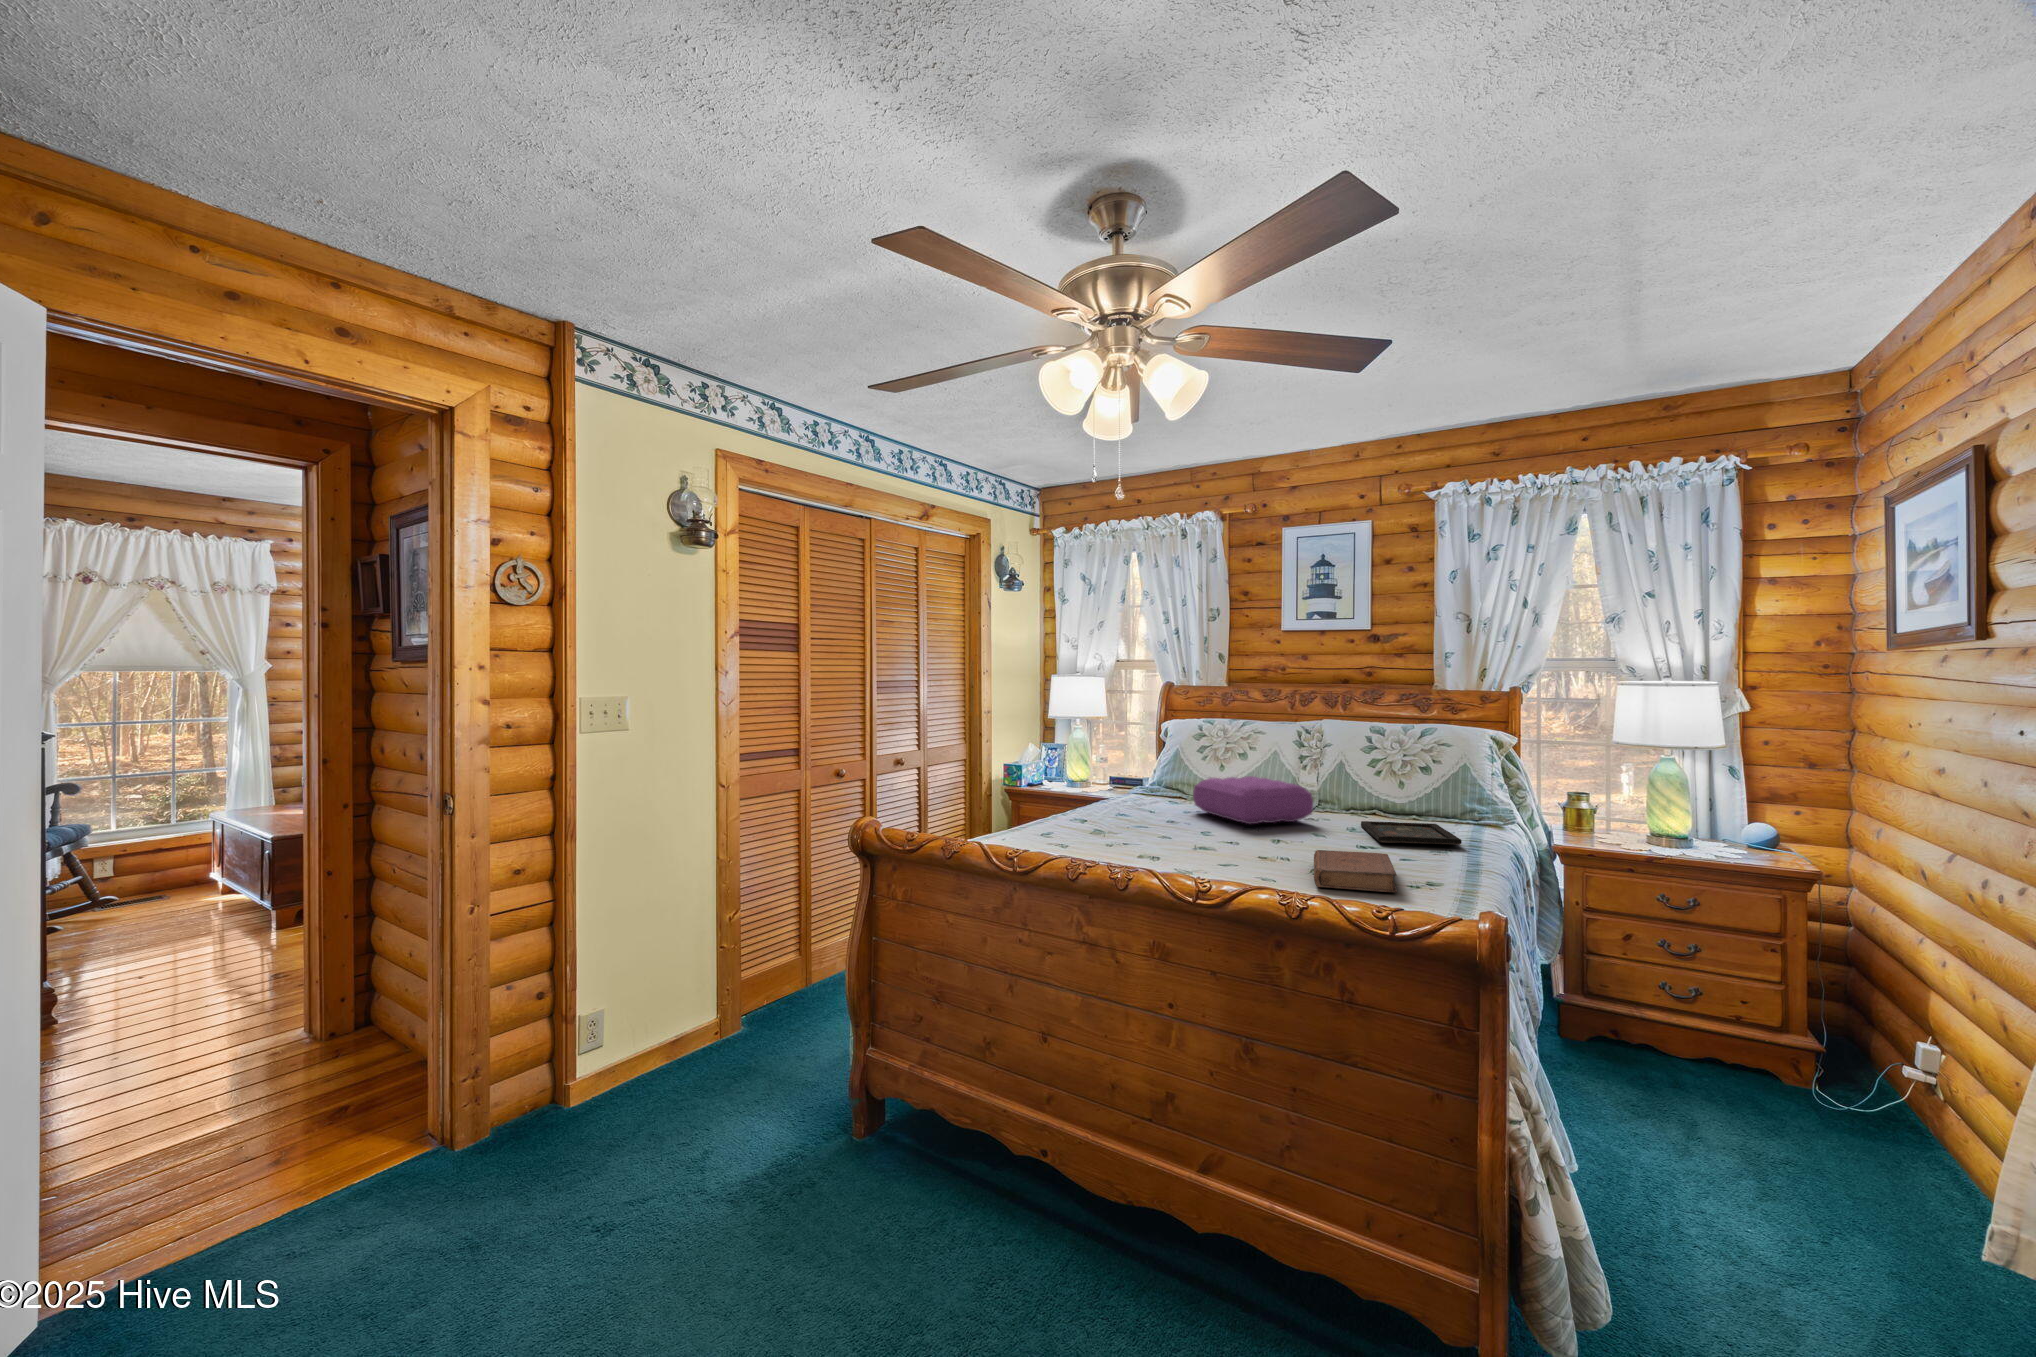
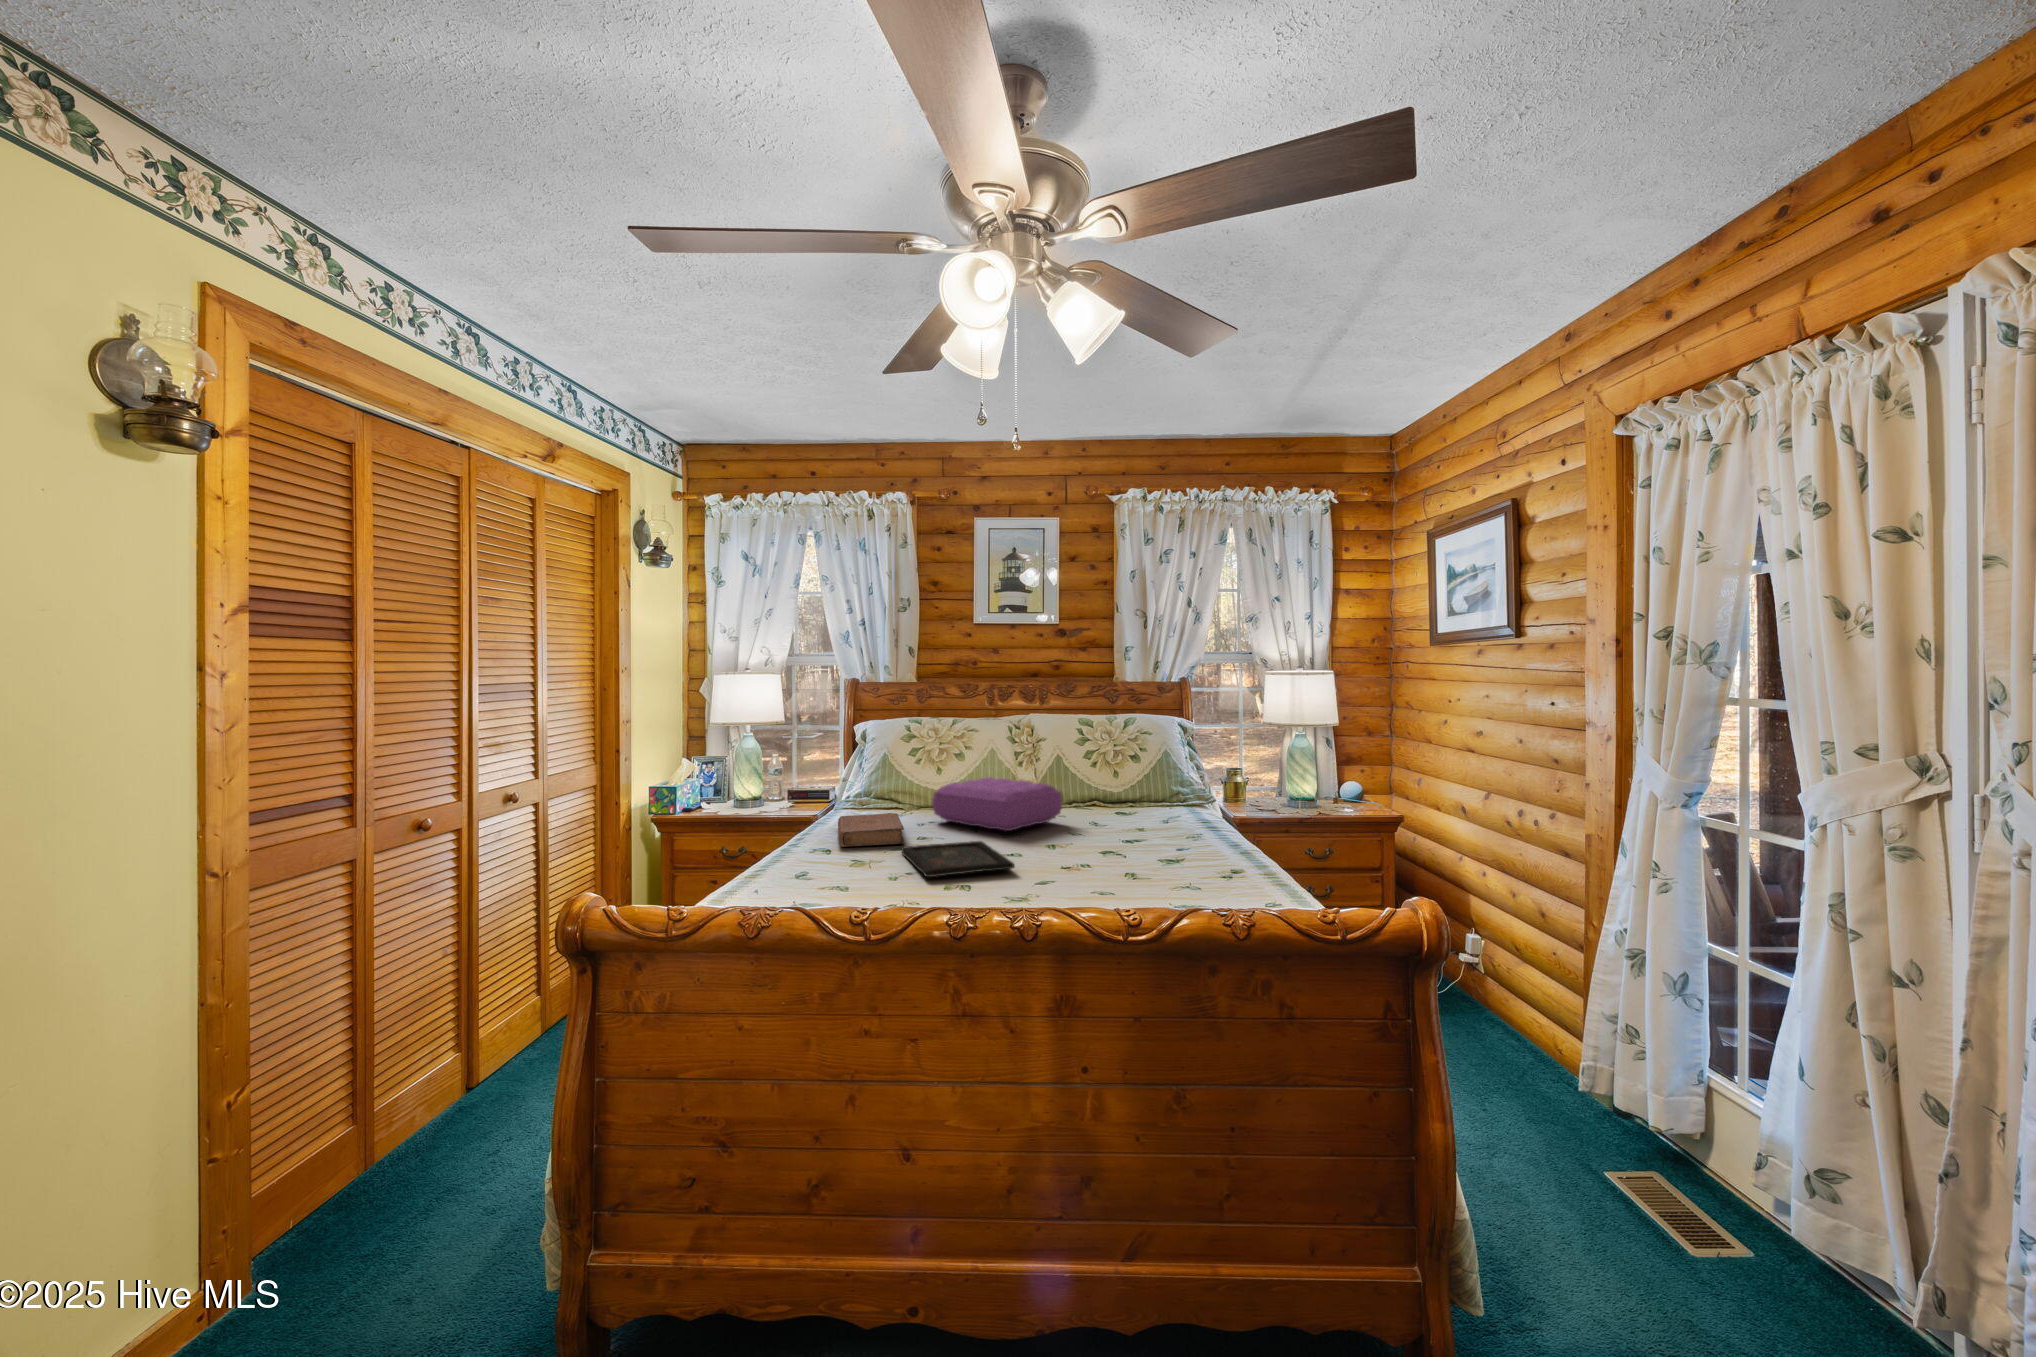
tray: present [1361,821,1462,845] -> present [901,841,1014,877]
book: present [1314,850,1397,892] -> present [838,813,904,847]

